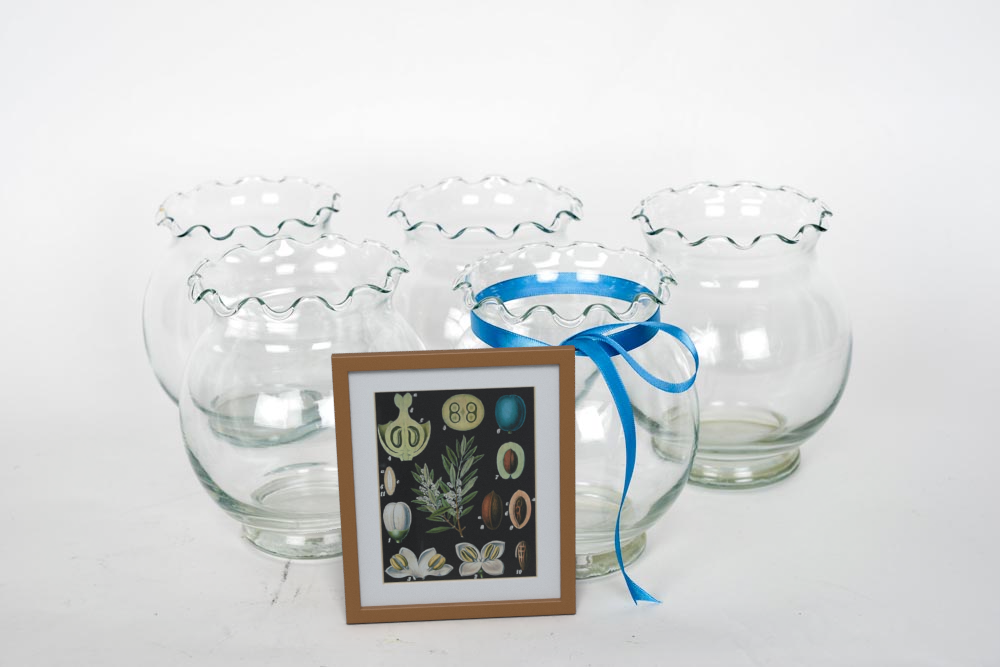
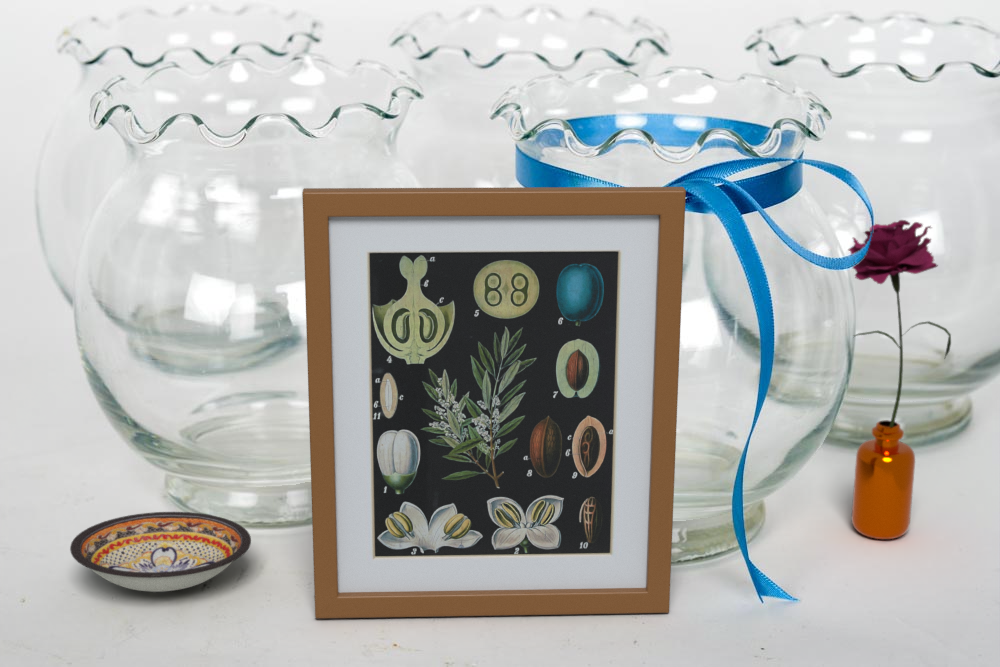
flower: none [689,350,760,557] -> present [848,220,951,539]
ceramic bowl: none [186,553,303,608] -> present [70,512,251,592]

